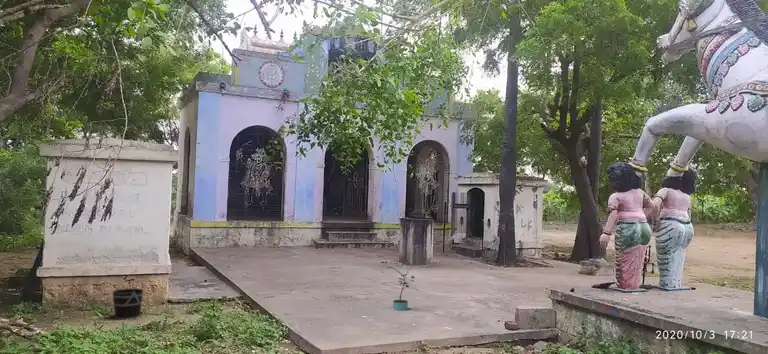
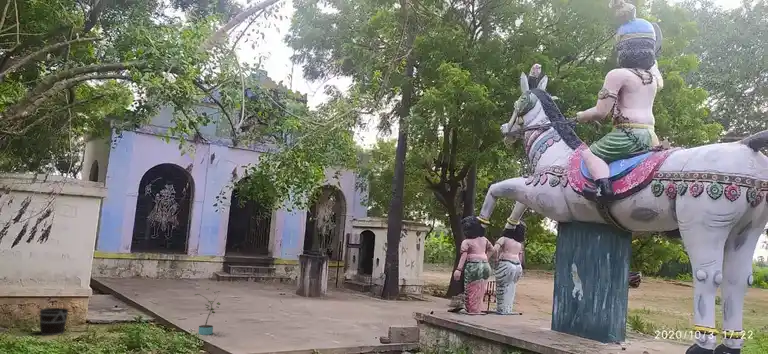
potted plant: present [388,261,415,310] -> present [195,289,220,335]

